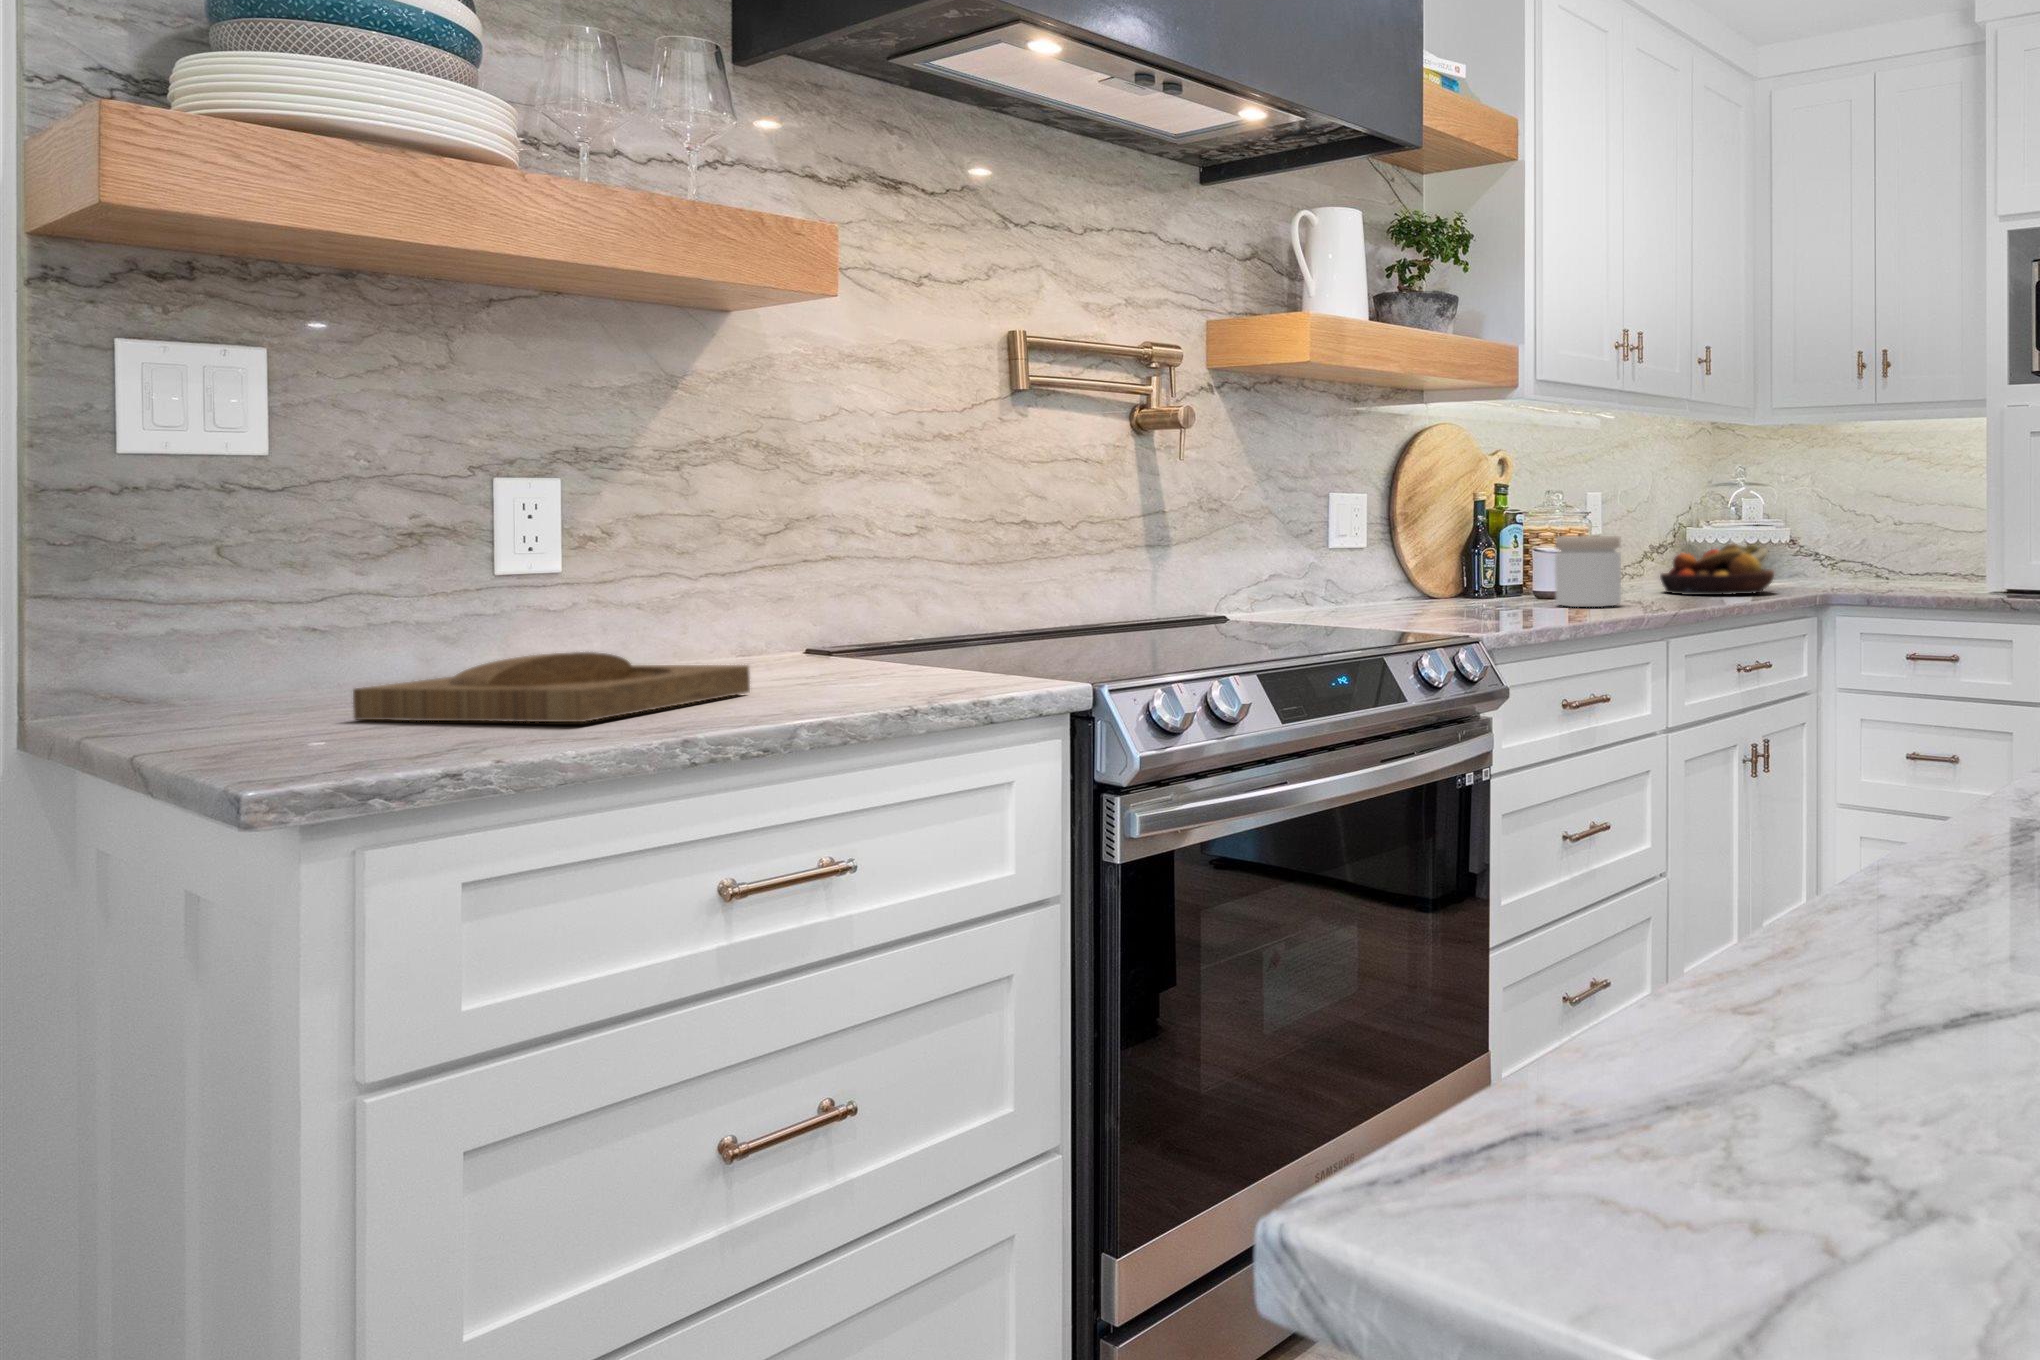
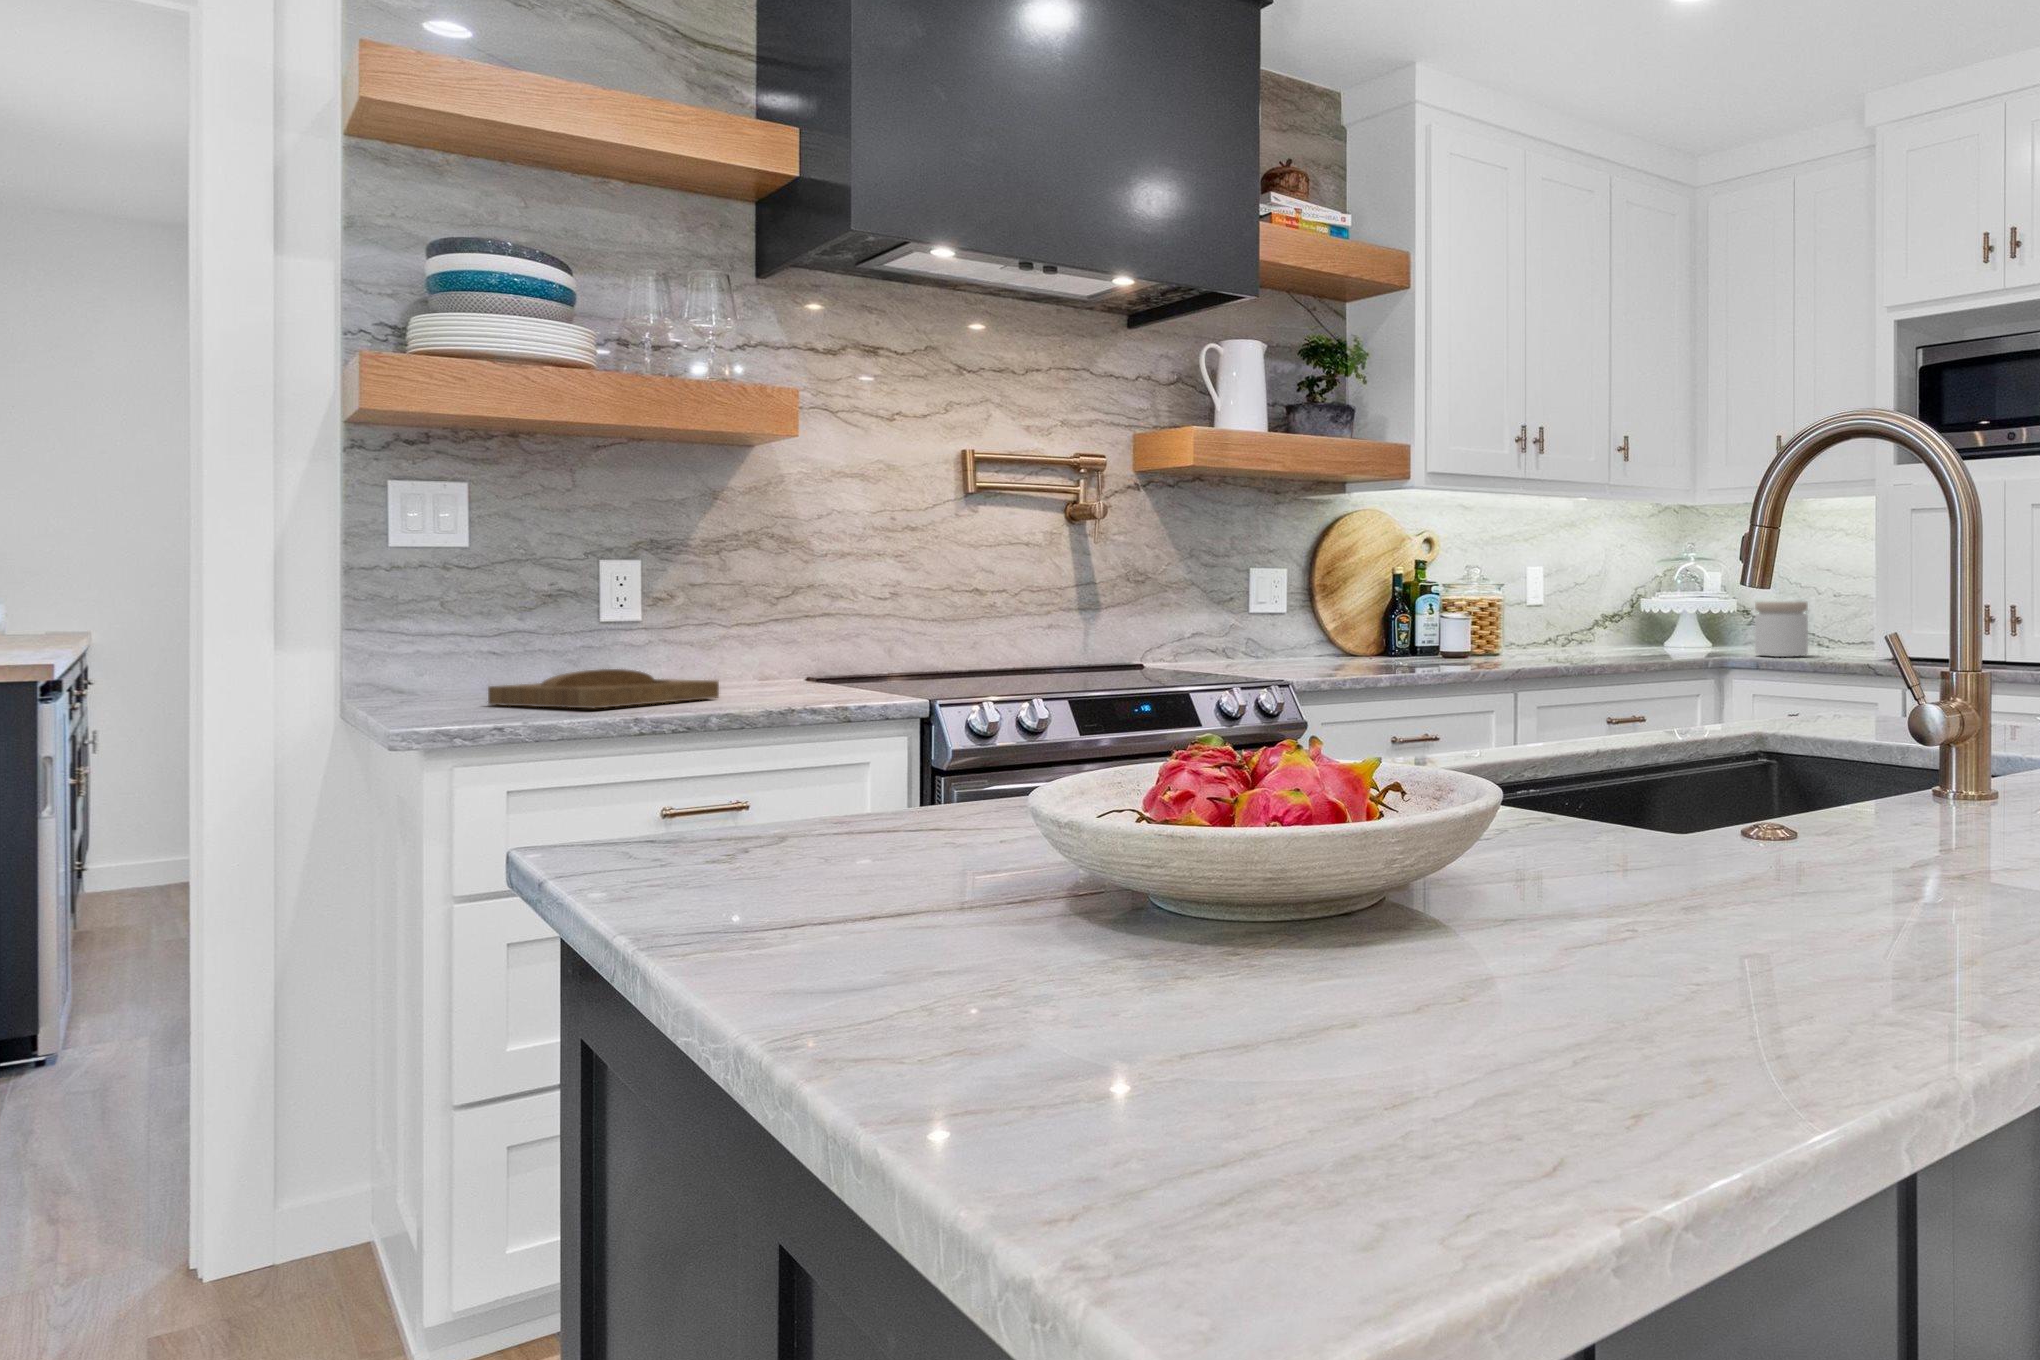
jar: present [1555,536,1621,607] -> present [1755,601,1808,657]
fruit bowl: present [1660,544,1774,595] -> none [1563,610,1666,654]

